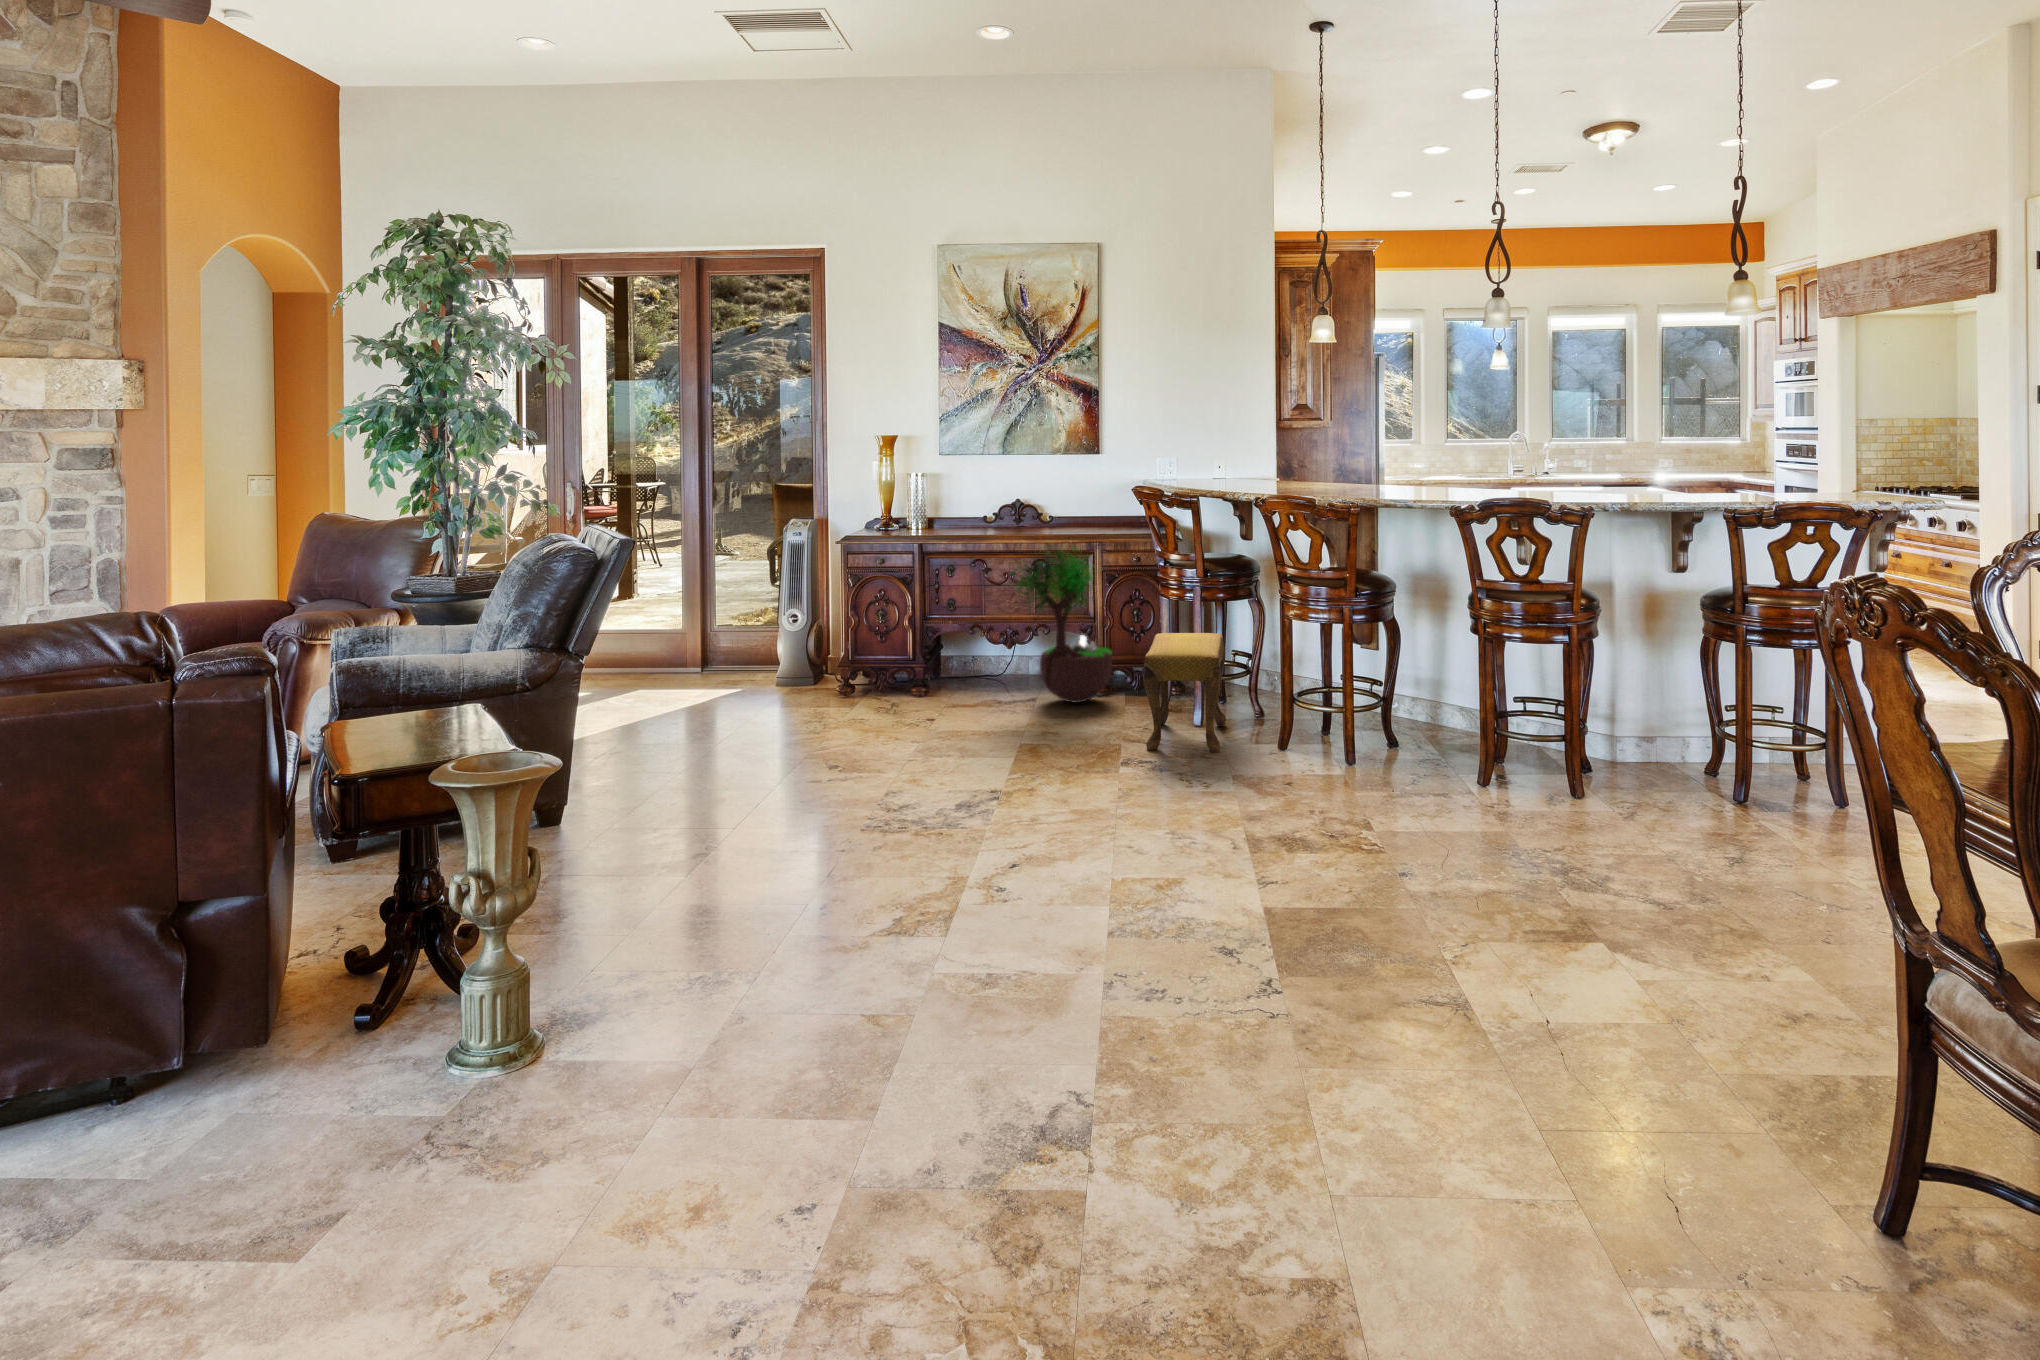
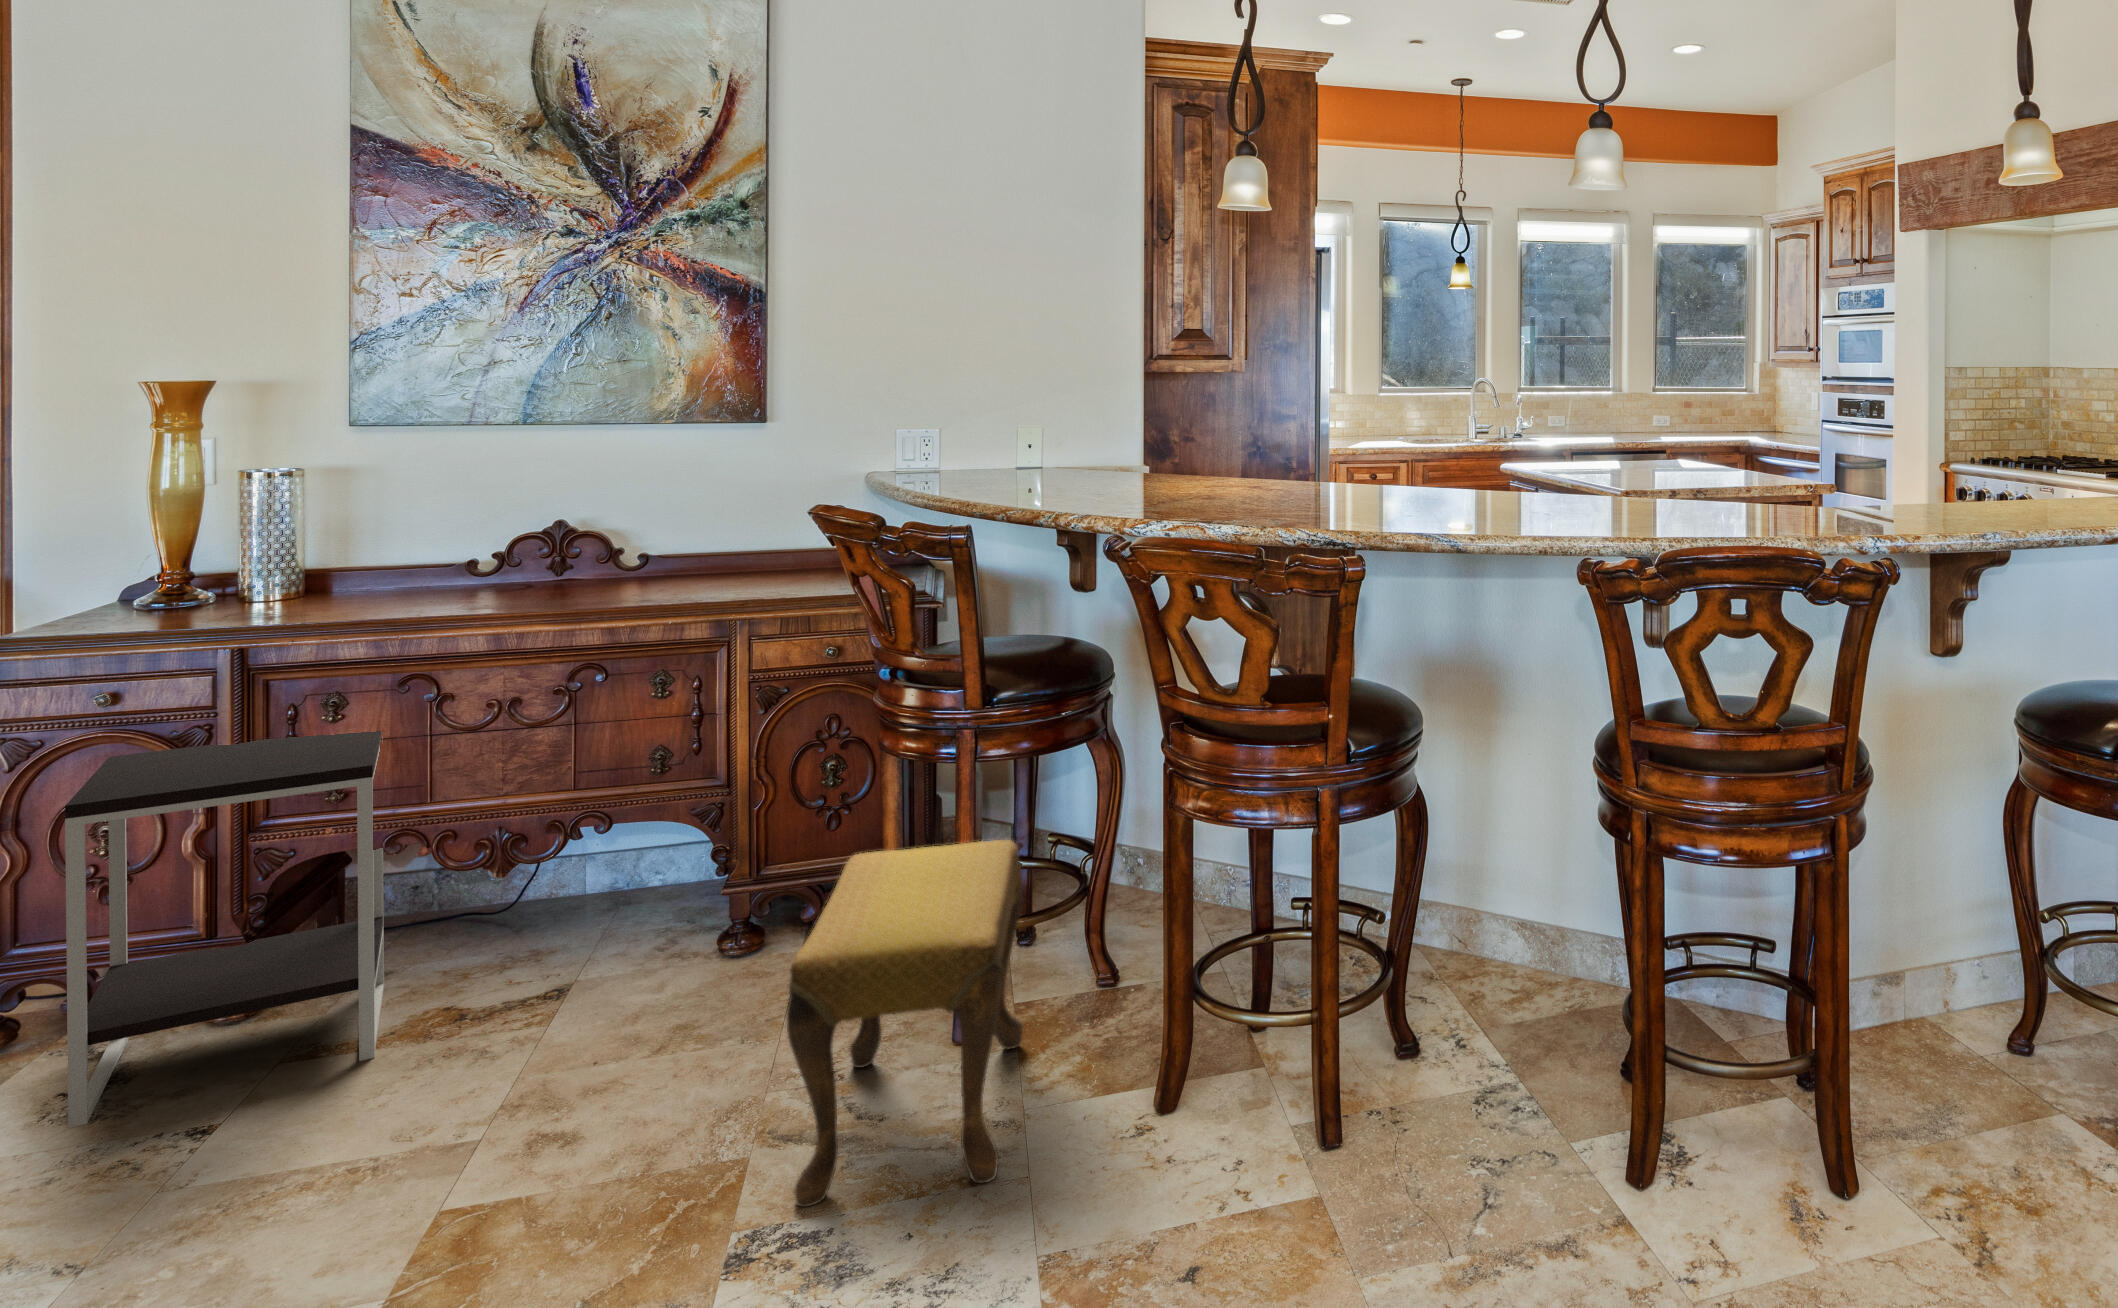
potted tree: present [1005,546,1112,703] -> none [456,614,767,1004]
side table: none [882,579,976,713] -> present [65,731,384,1128]

